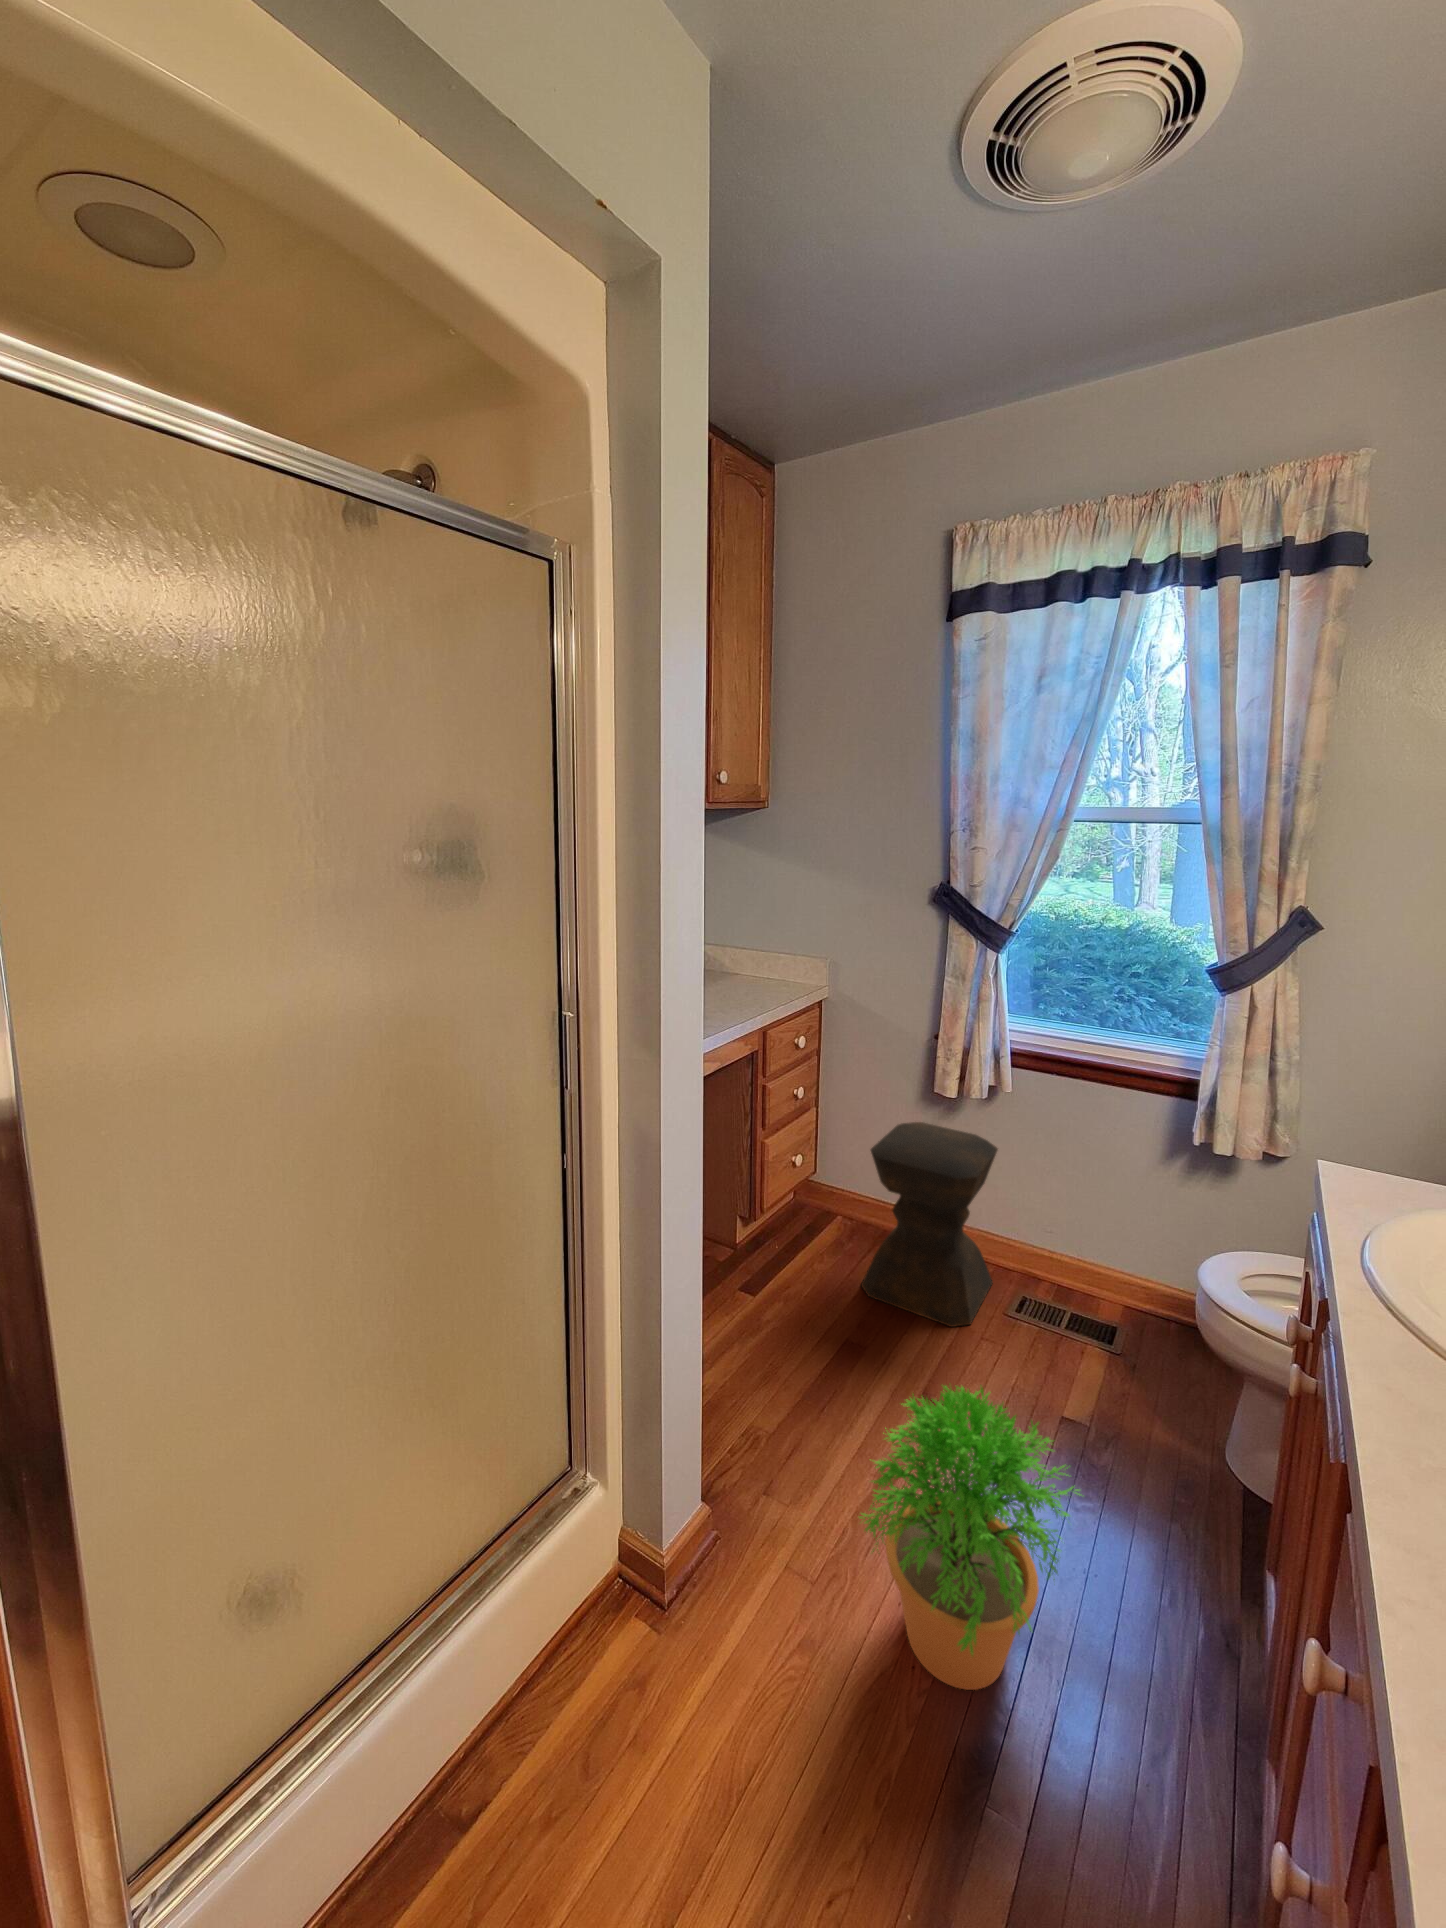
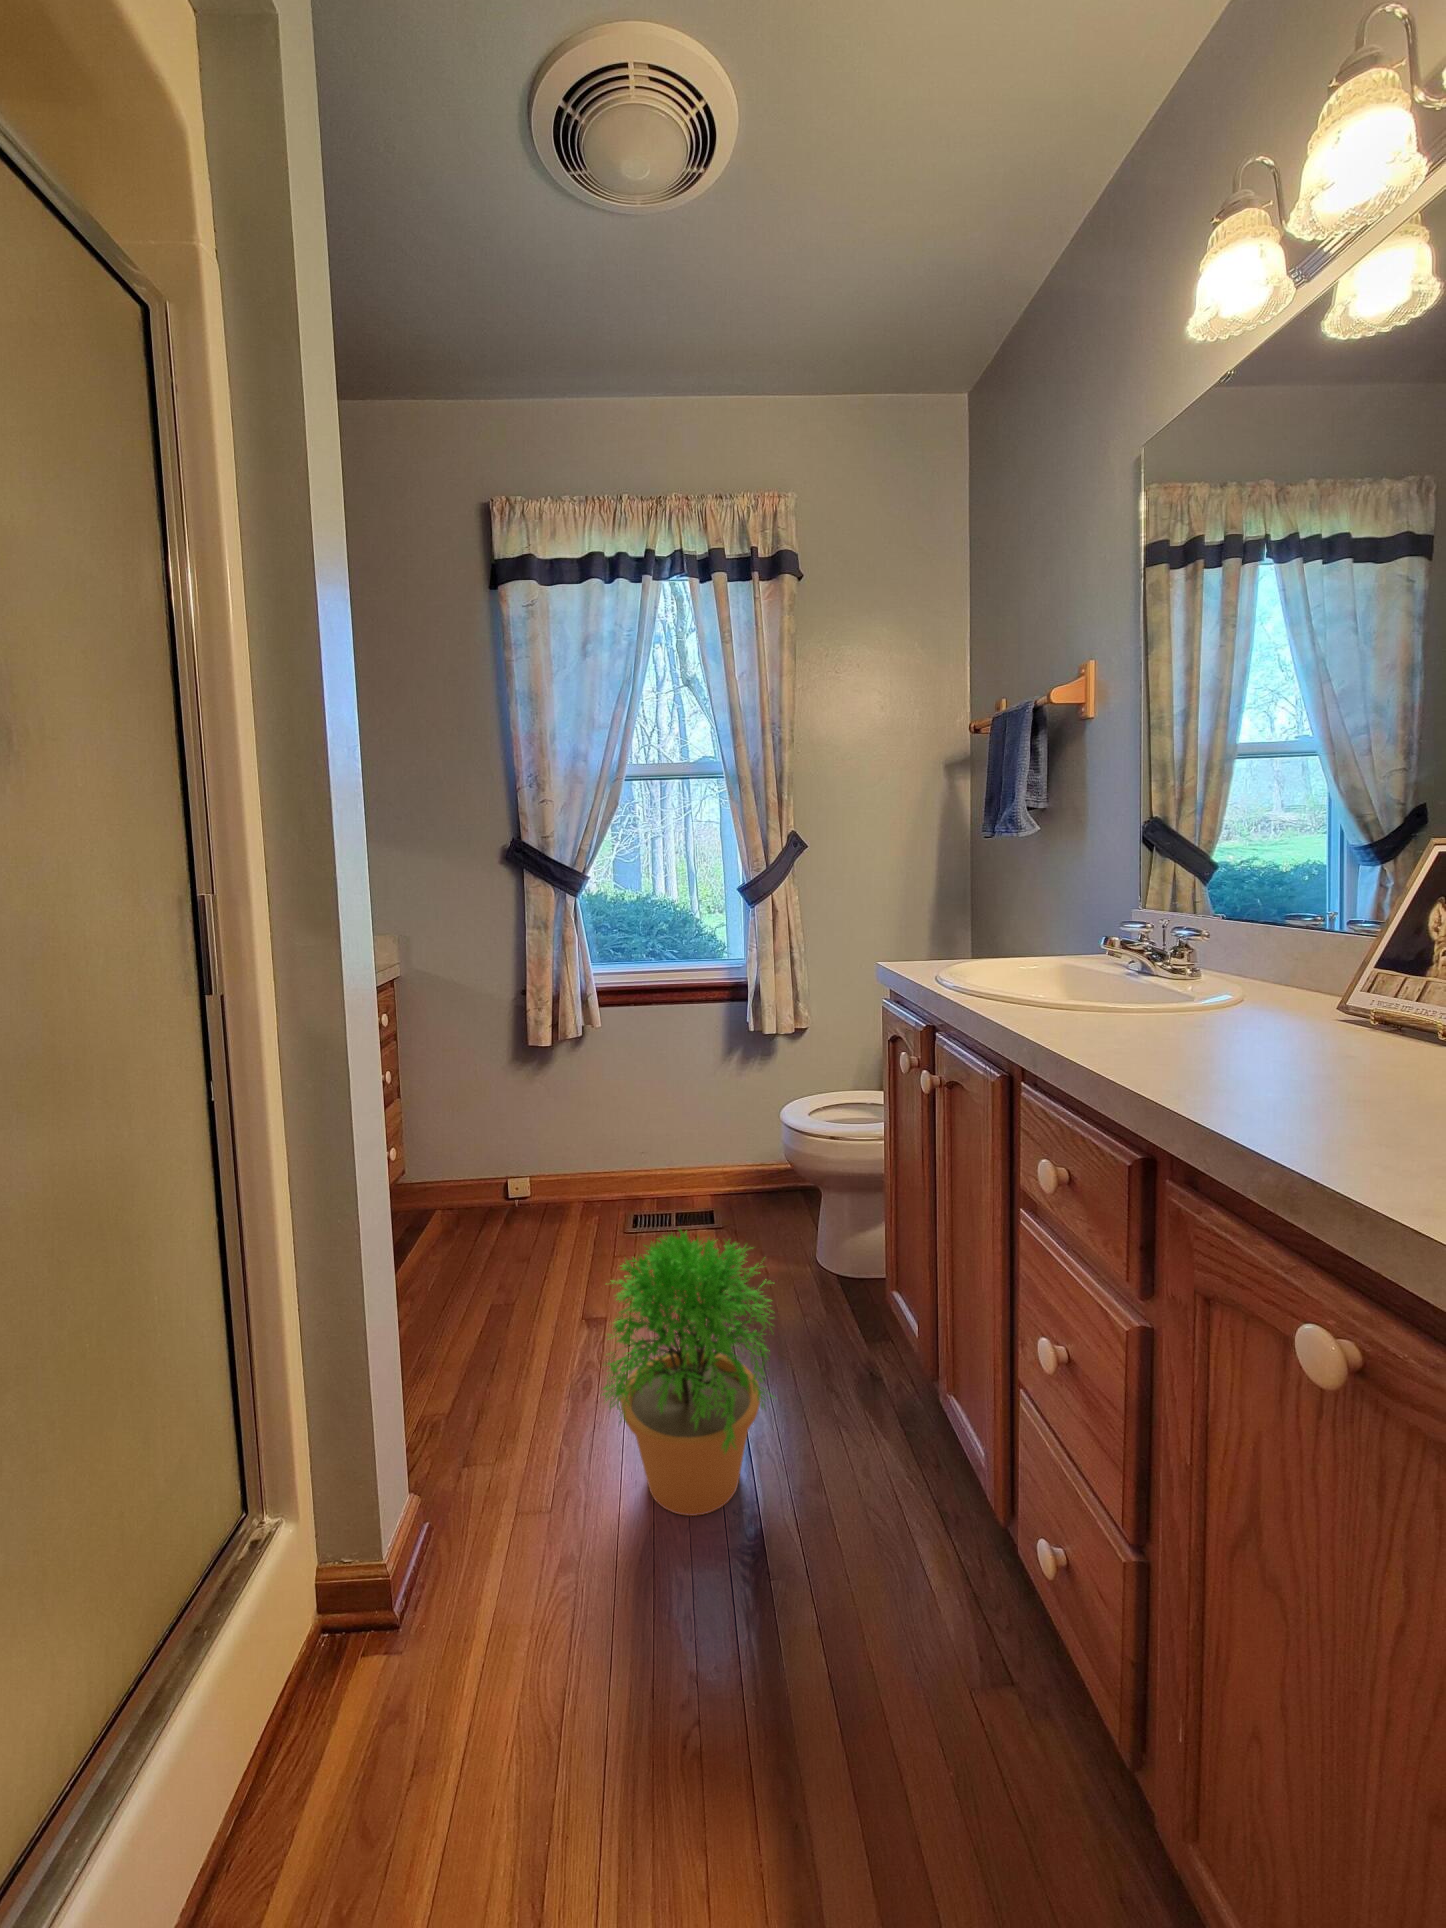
stool: present [861,1122,998,1327] -> none [483,1073,607,1261]

